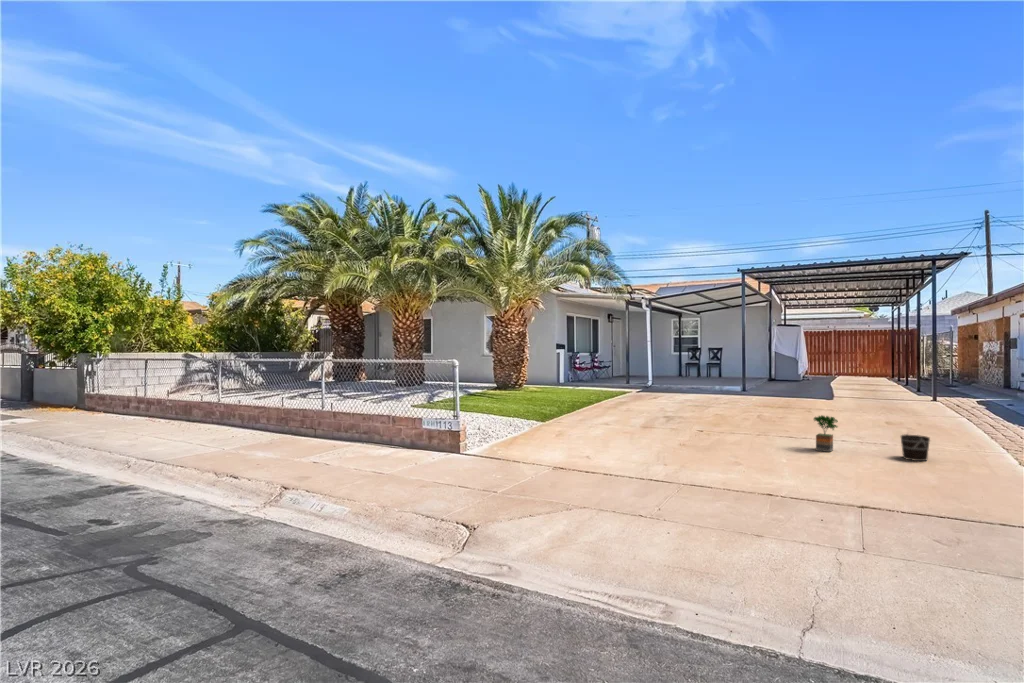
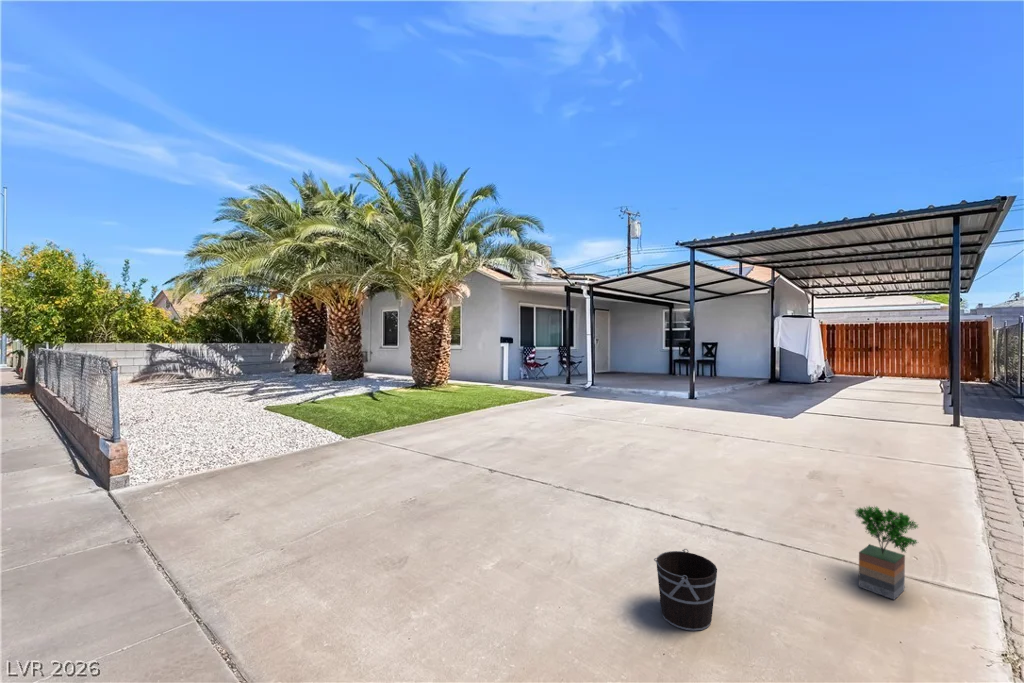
potted tree: present [814,416,838,452] -> present [855,506,918,600]

